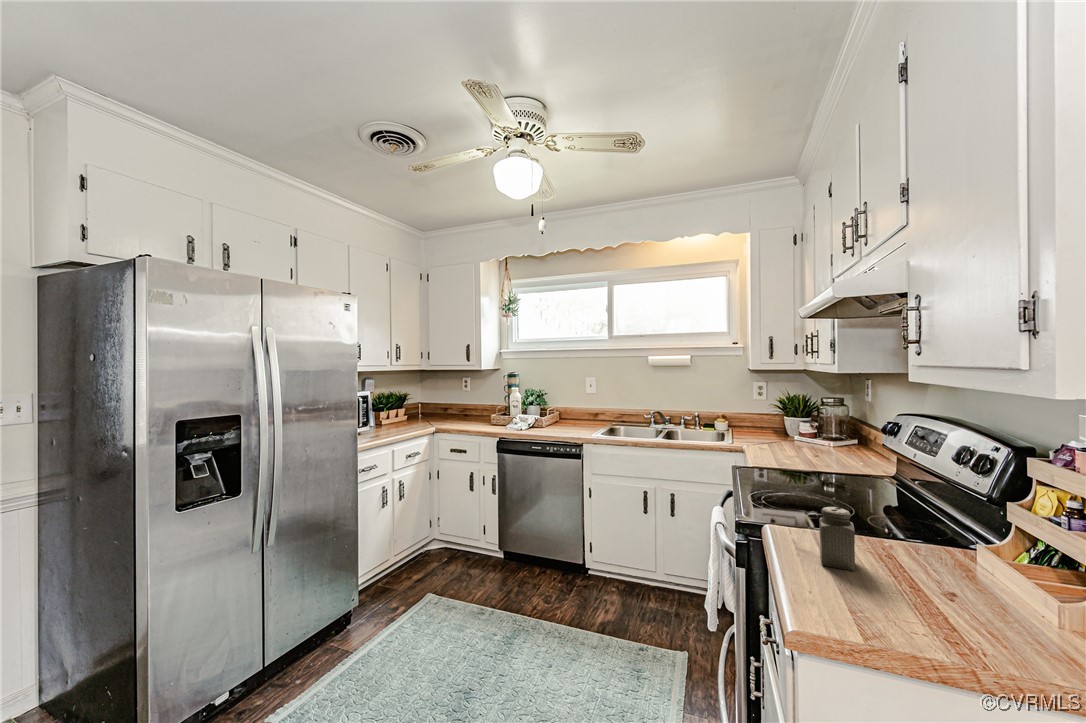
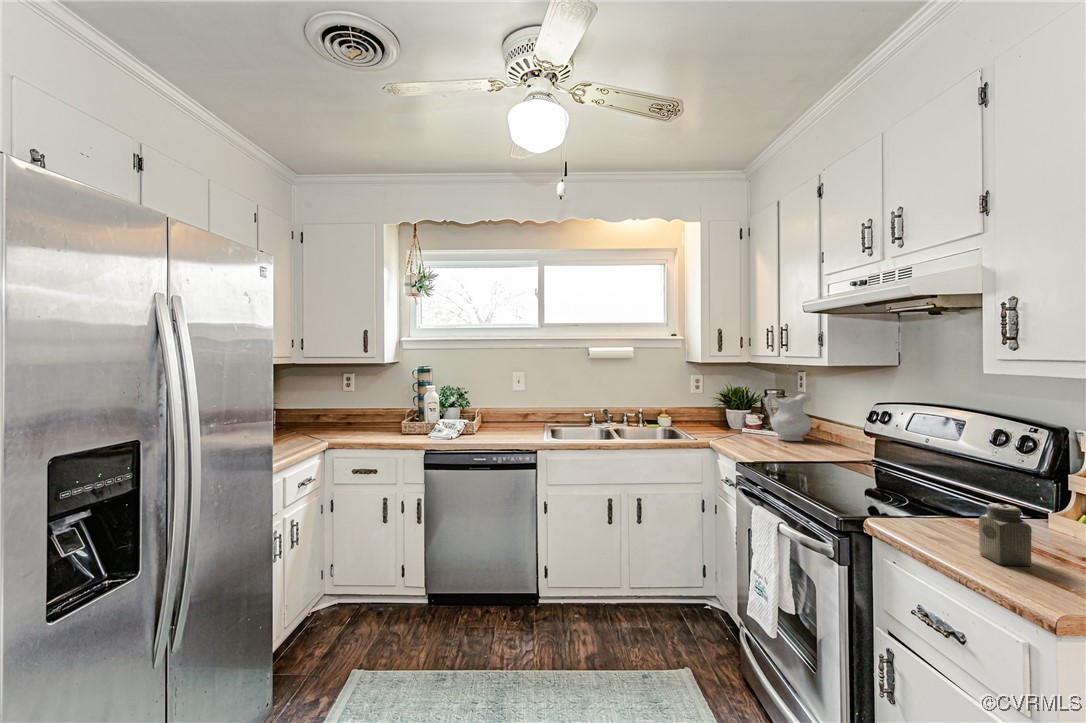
ceramic pitcher: none [808,399,859,450] -> present [765,393,811,441]

